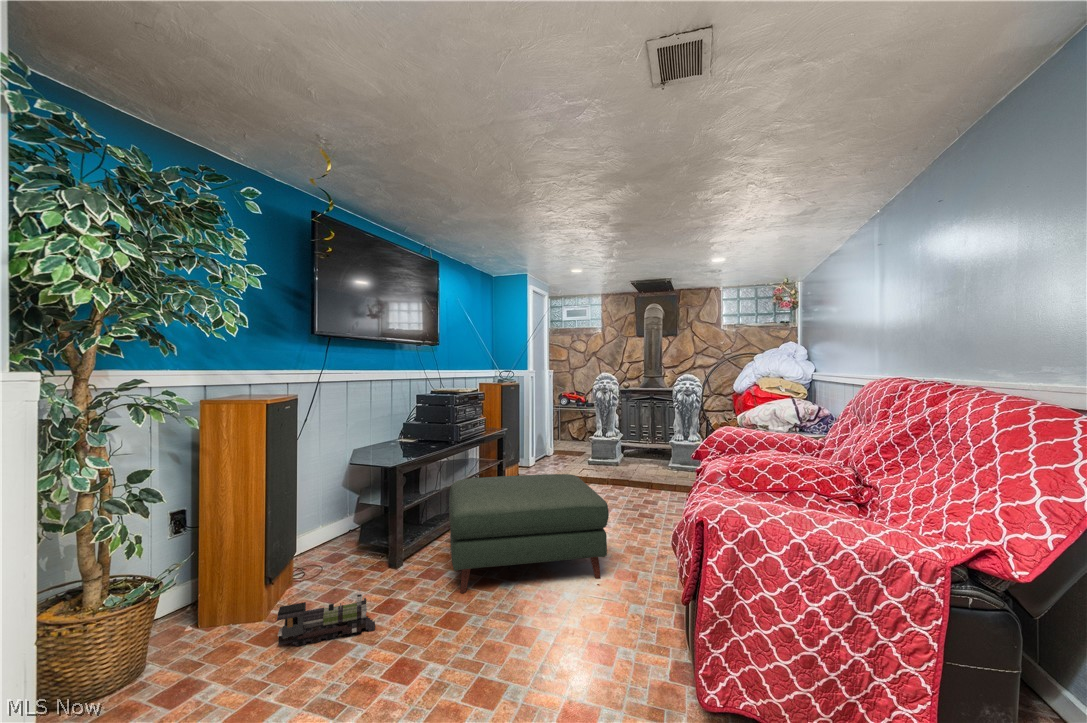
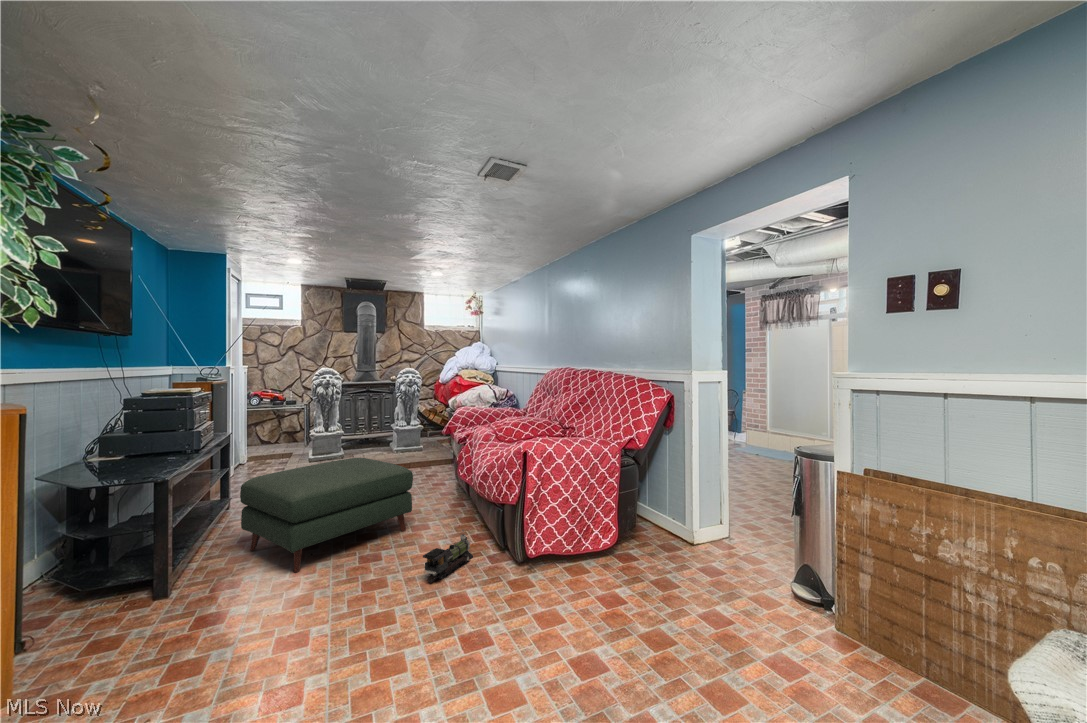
toy train: present [277,589,375,646] -> present [423,530,473,582]

